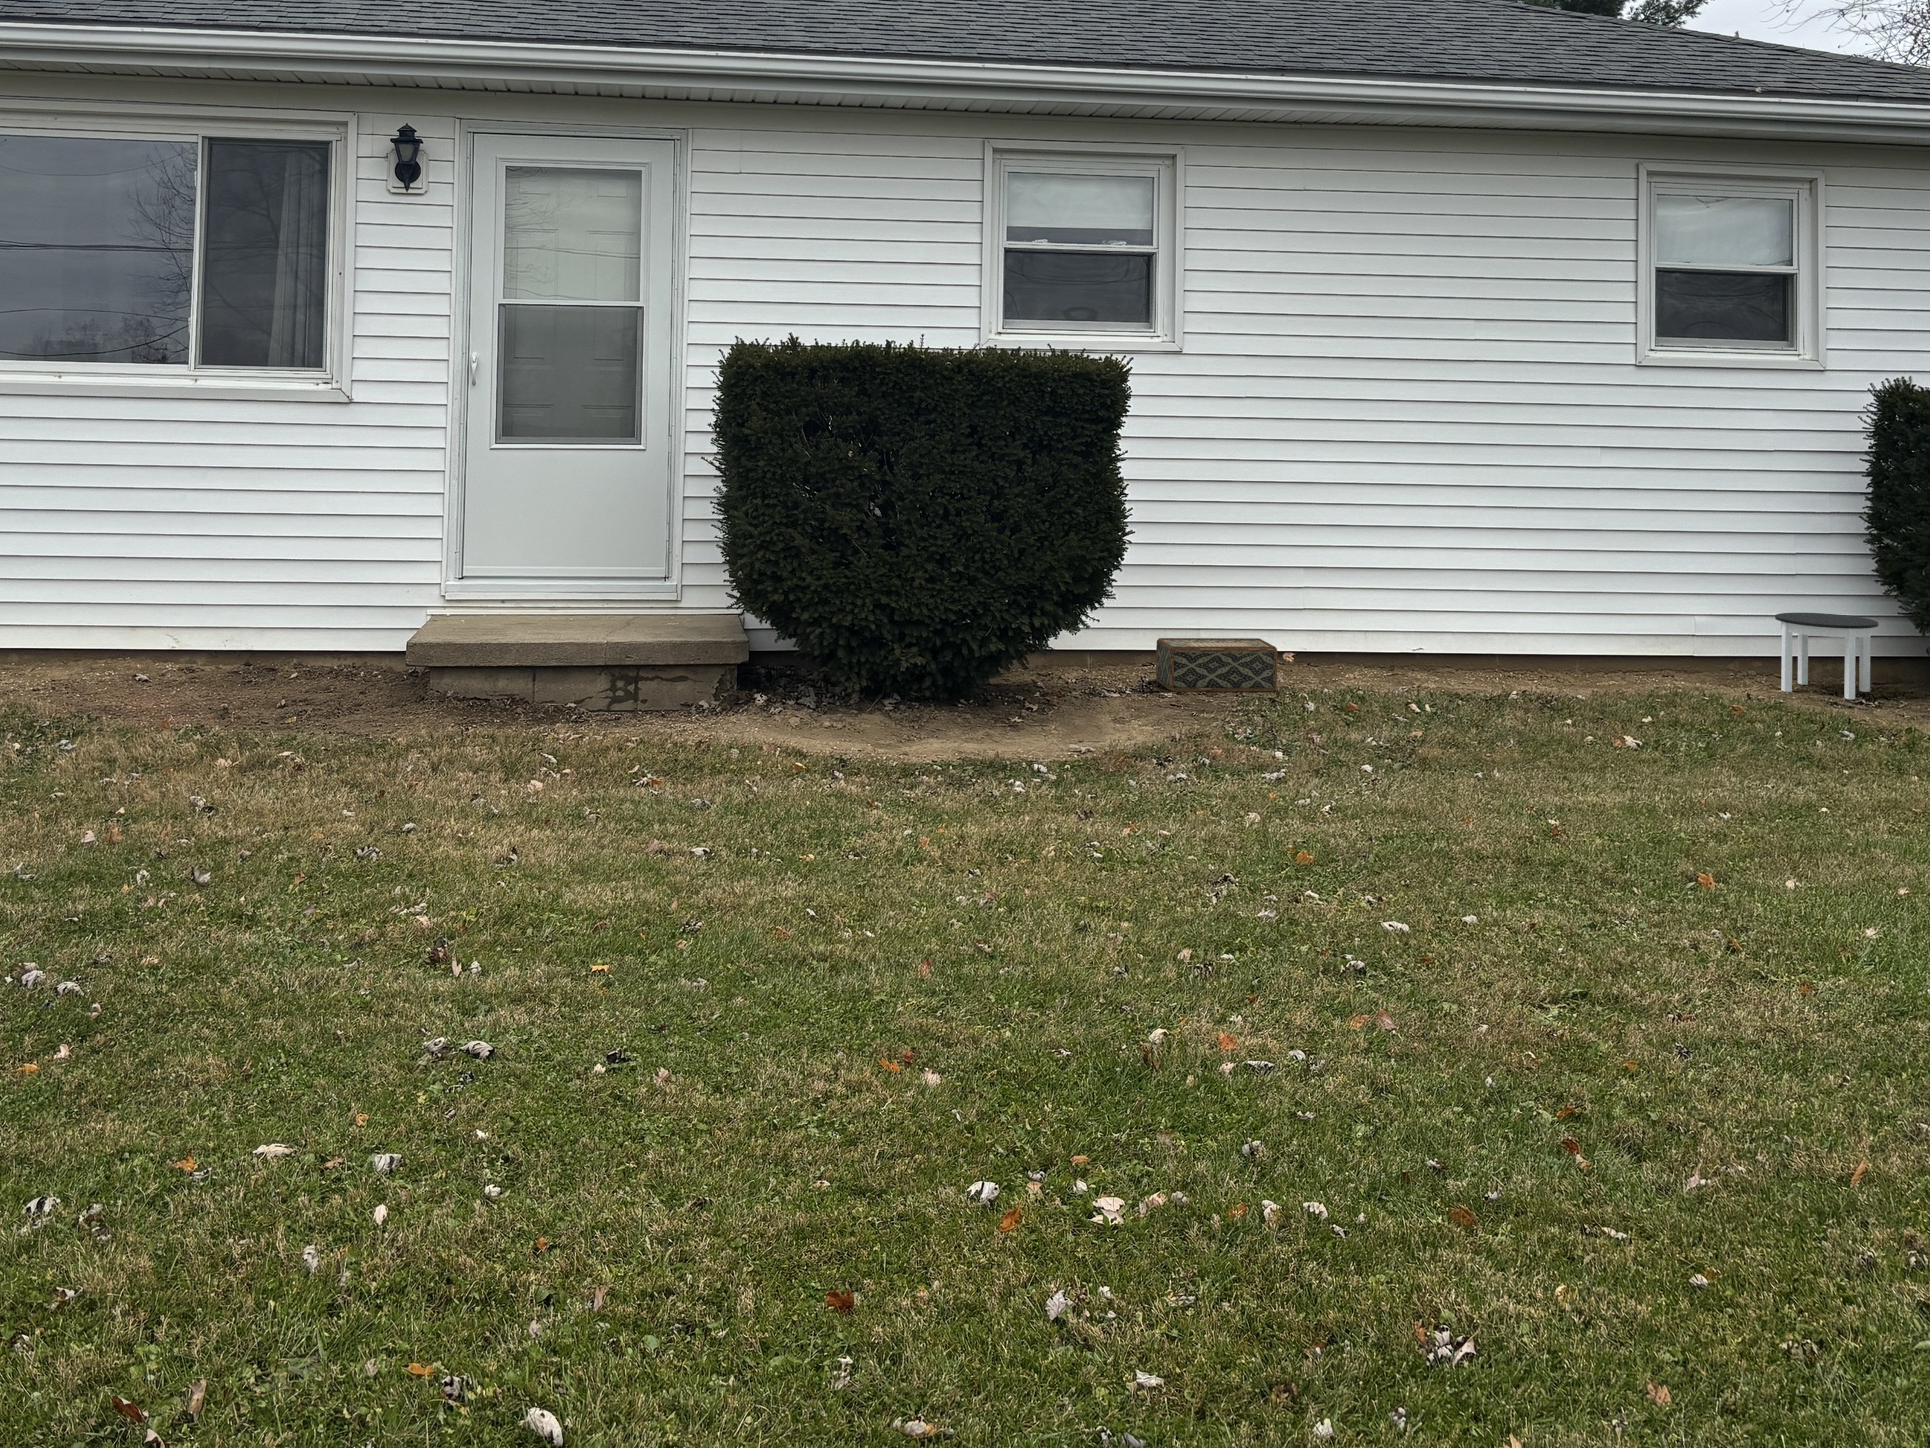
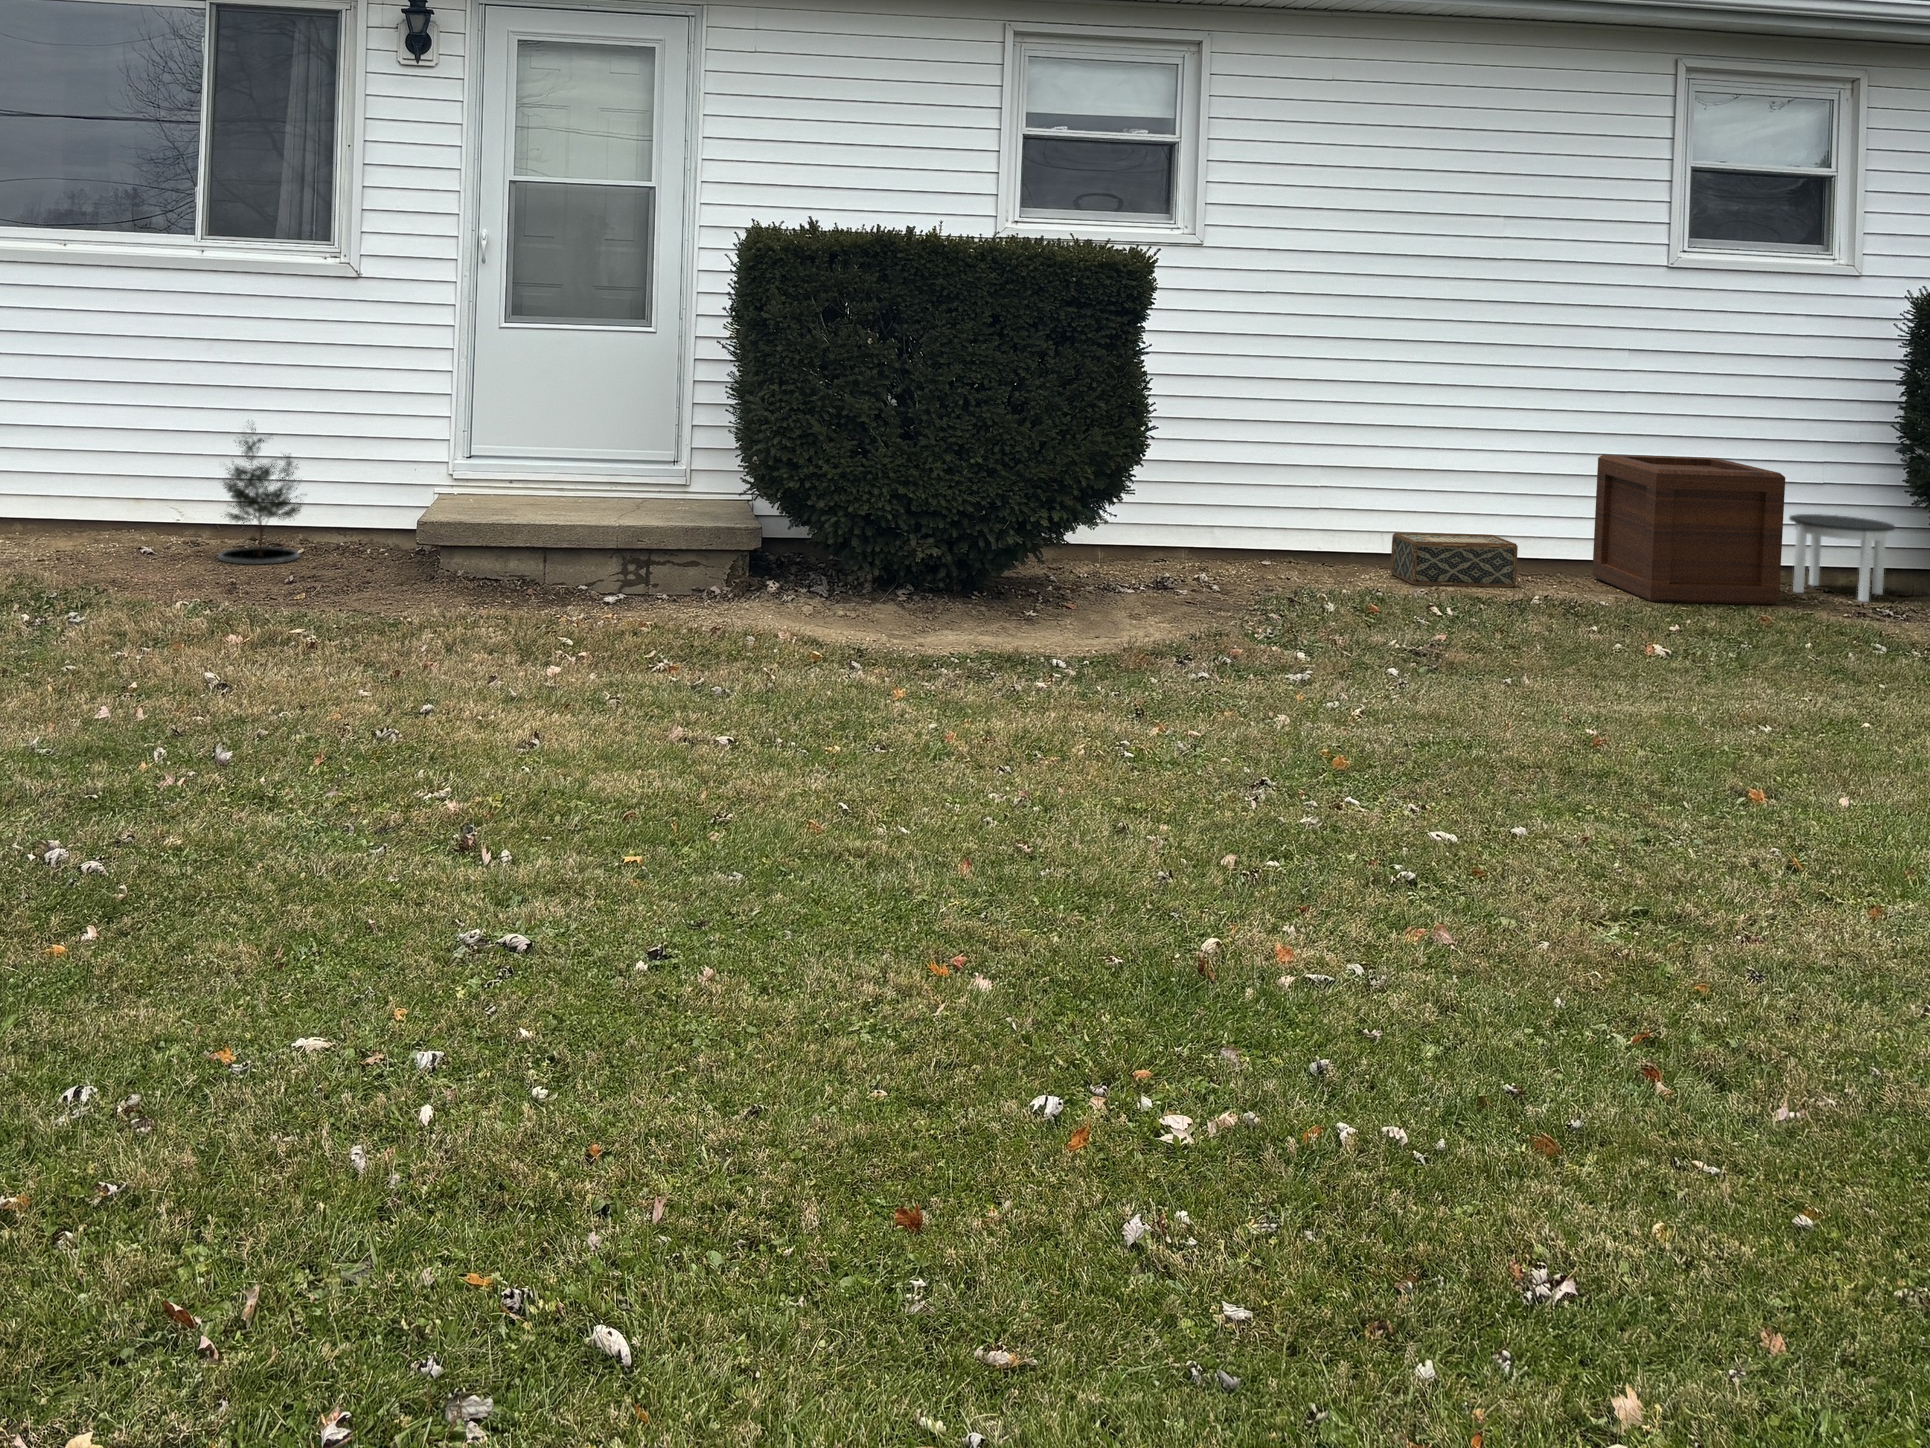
potted tree: none [194,547,287,695] -> present [218,426,302,565]
wooden crate: none [1583,557,1766,704] -> present [1592,455,1785,605]
woven basket: present [1156,638,1277,692] -> present [1391,533,1518,587]

